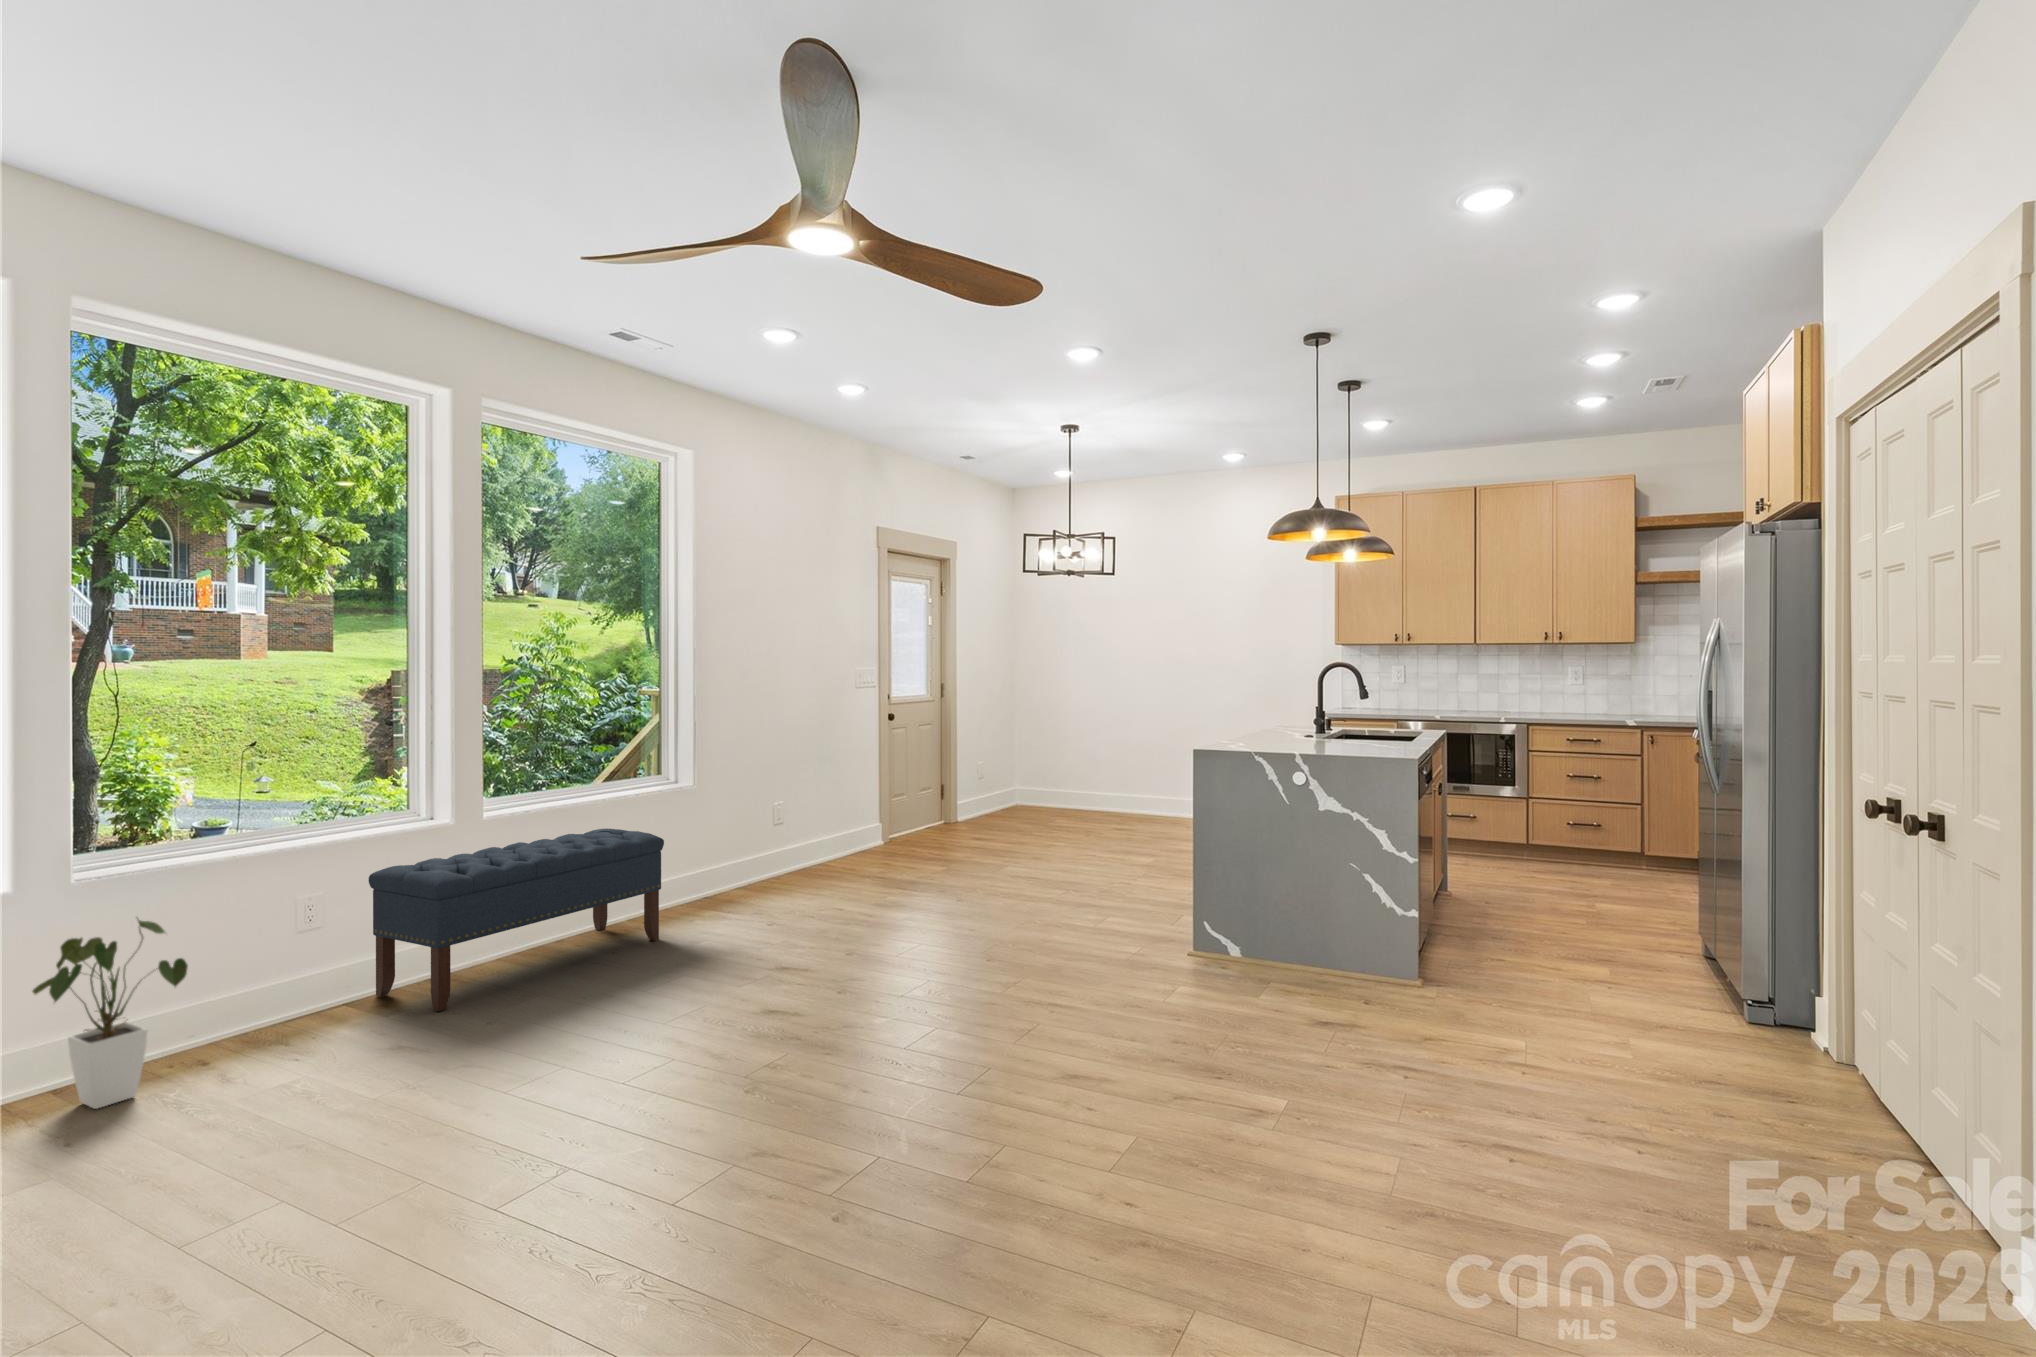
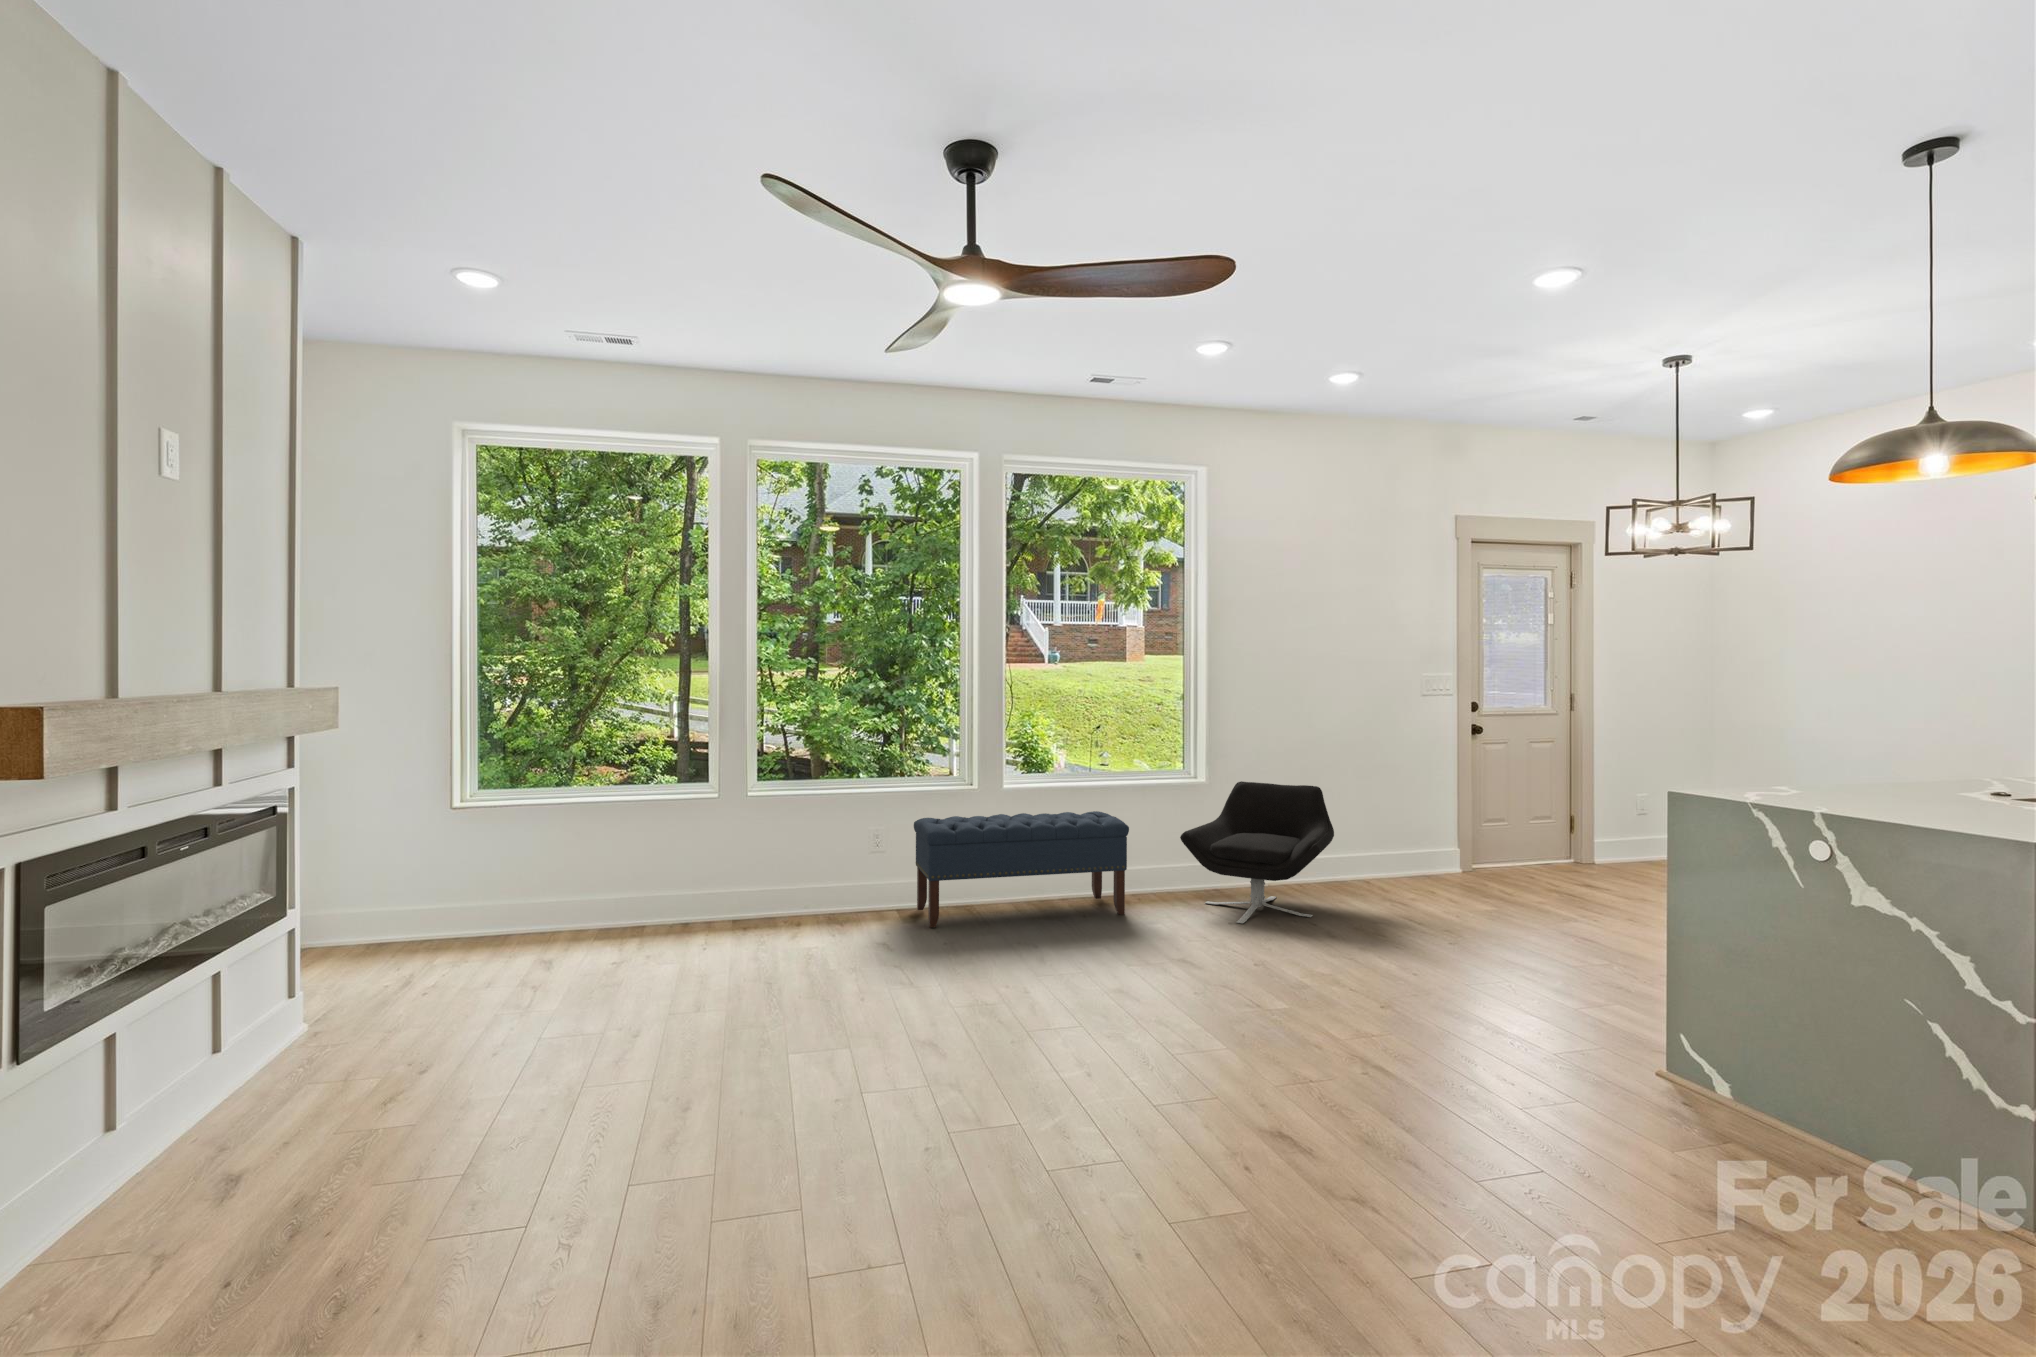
lounge chair: none [705,777,854,922] -> present [1180,781,1334,923]
house plant: present [33,920,188,1109] -> none [720,826,792,935]

